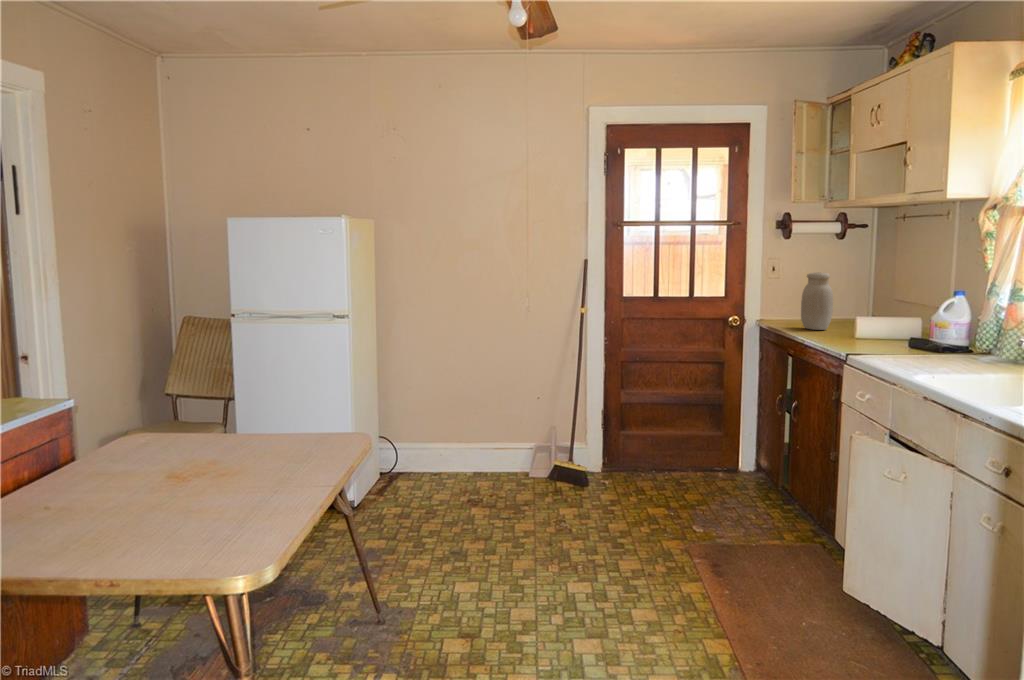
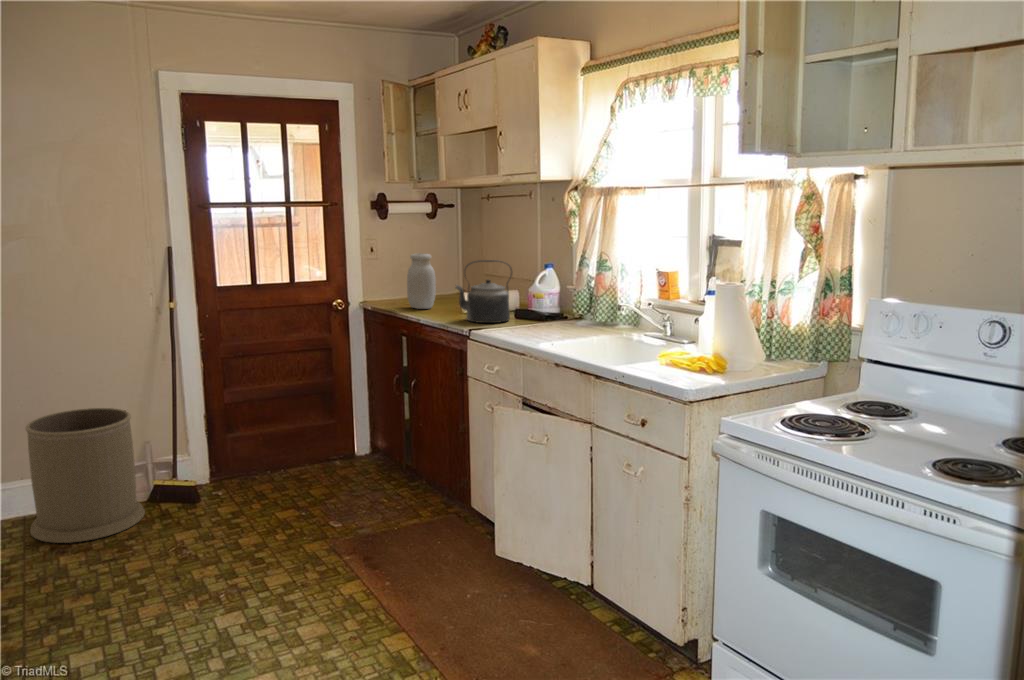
kettle: none [847,279,918,347] -> present [456,260,512,323]
trash can: none [461,392,544,498] -> present [26,408,145,543]

